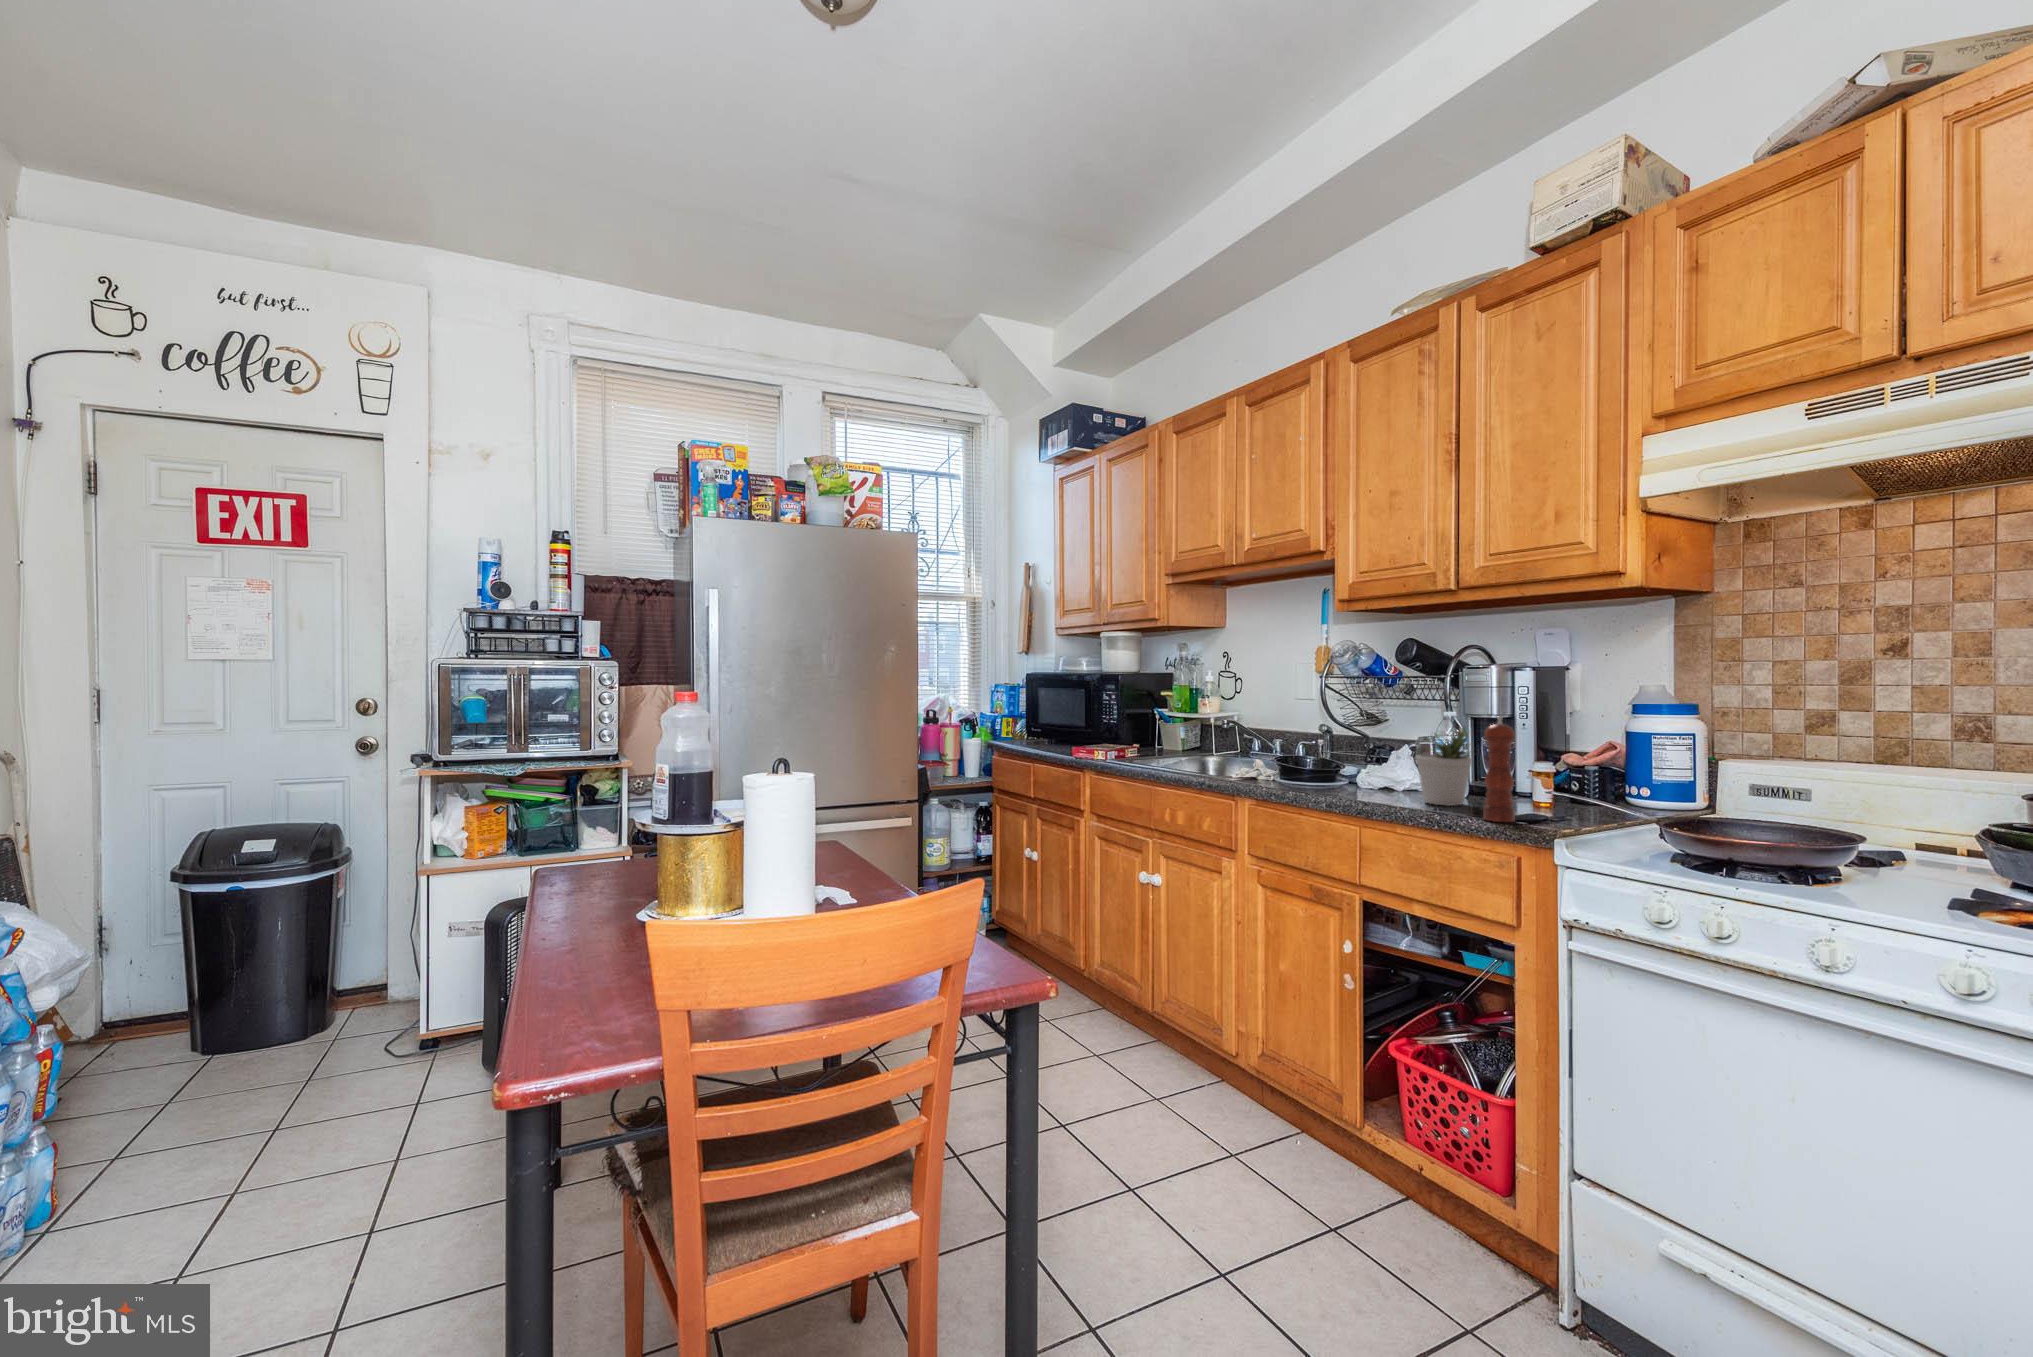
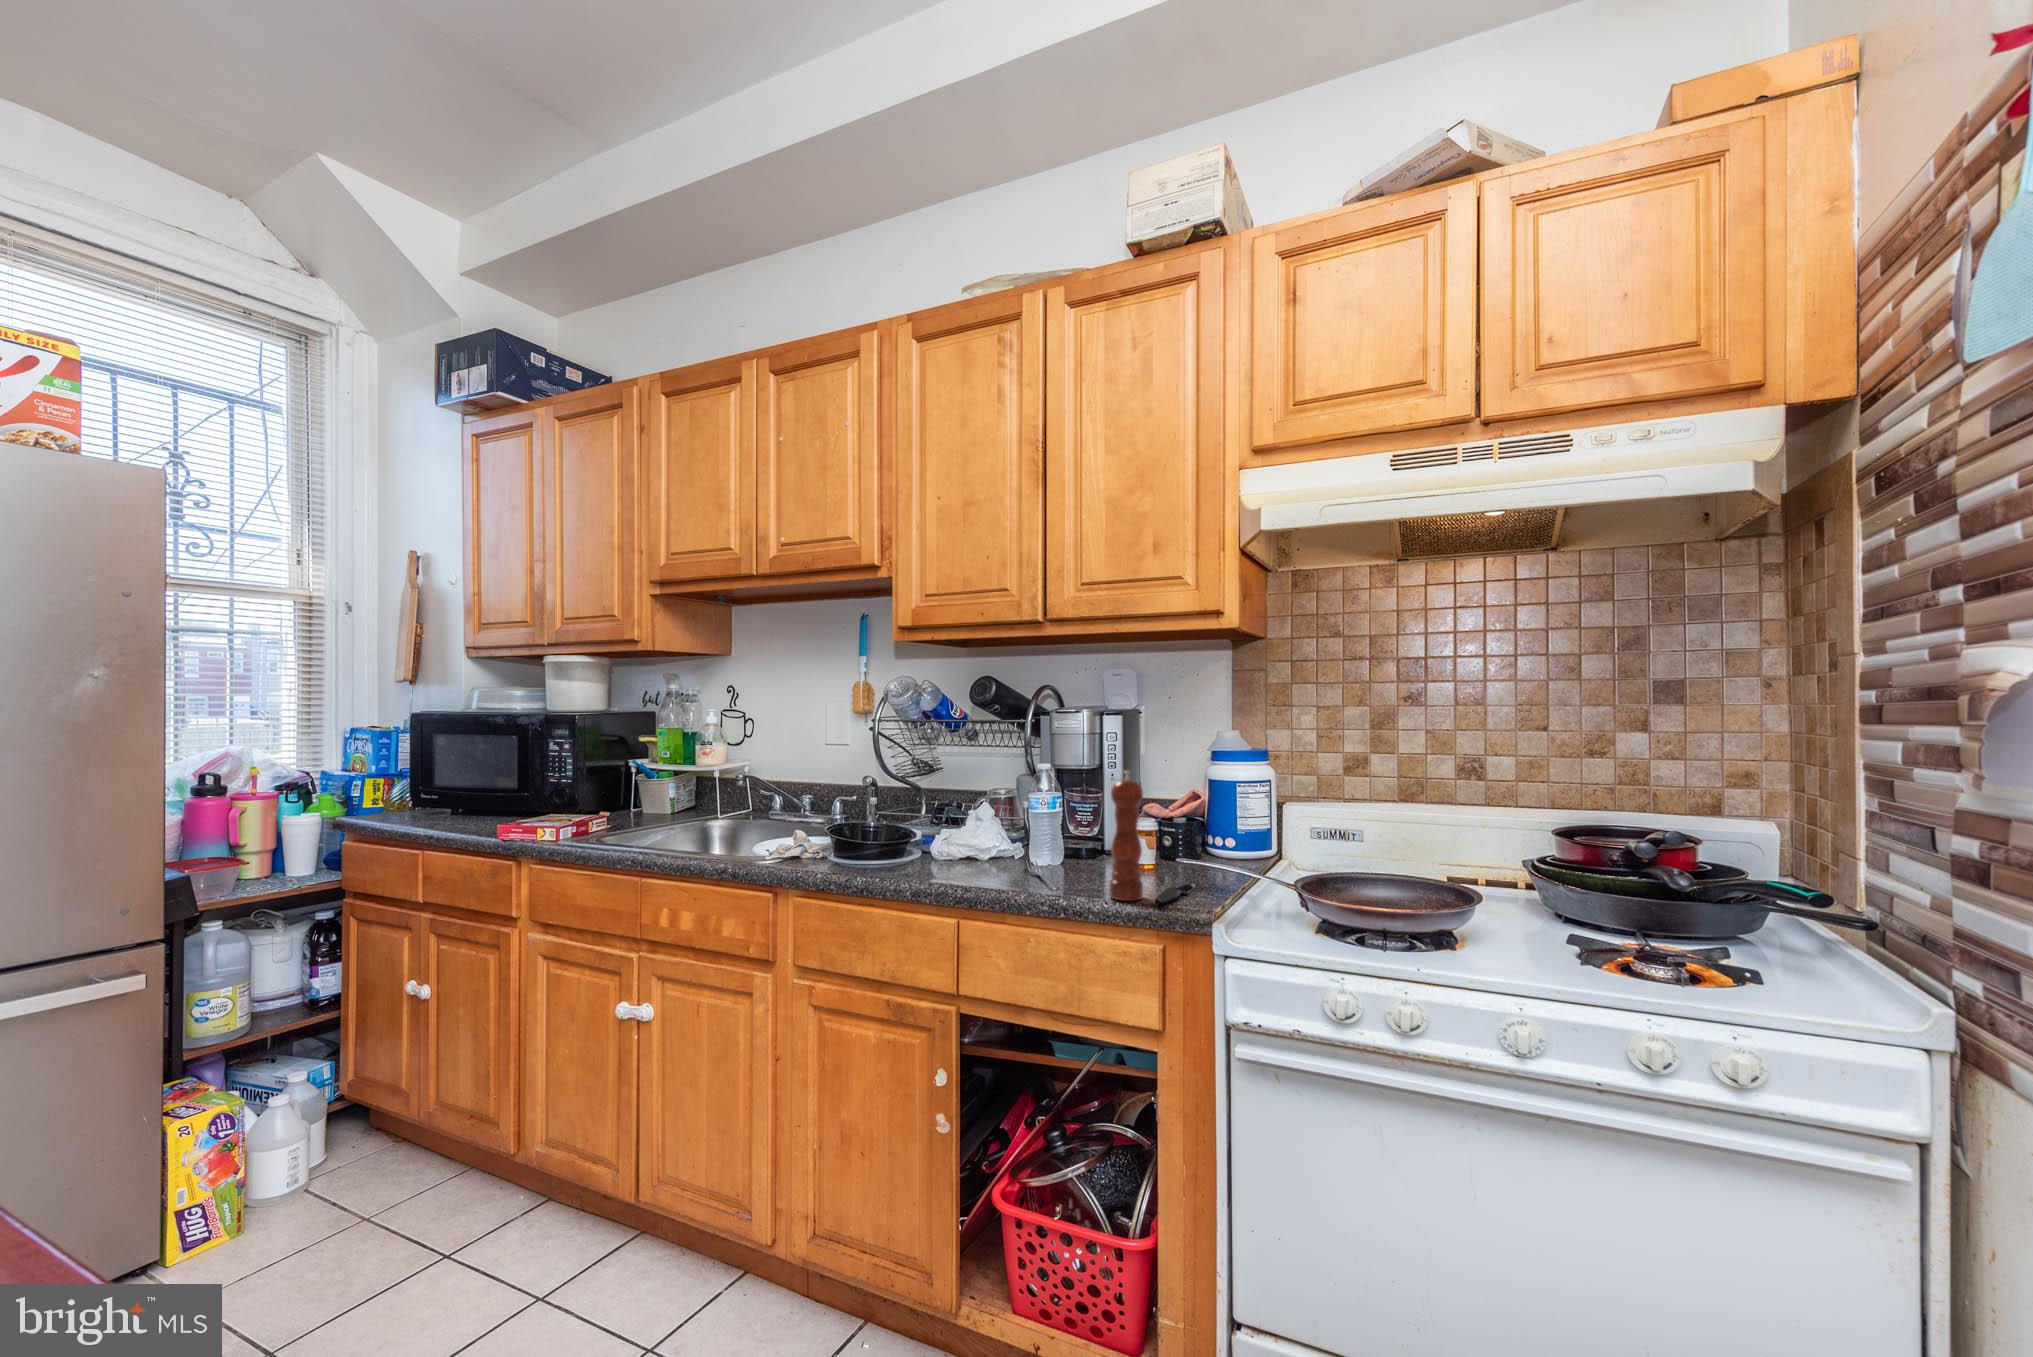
potted plant: present [1416,728,1472,806] -> none [1015,778,1084,880]

